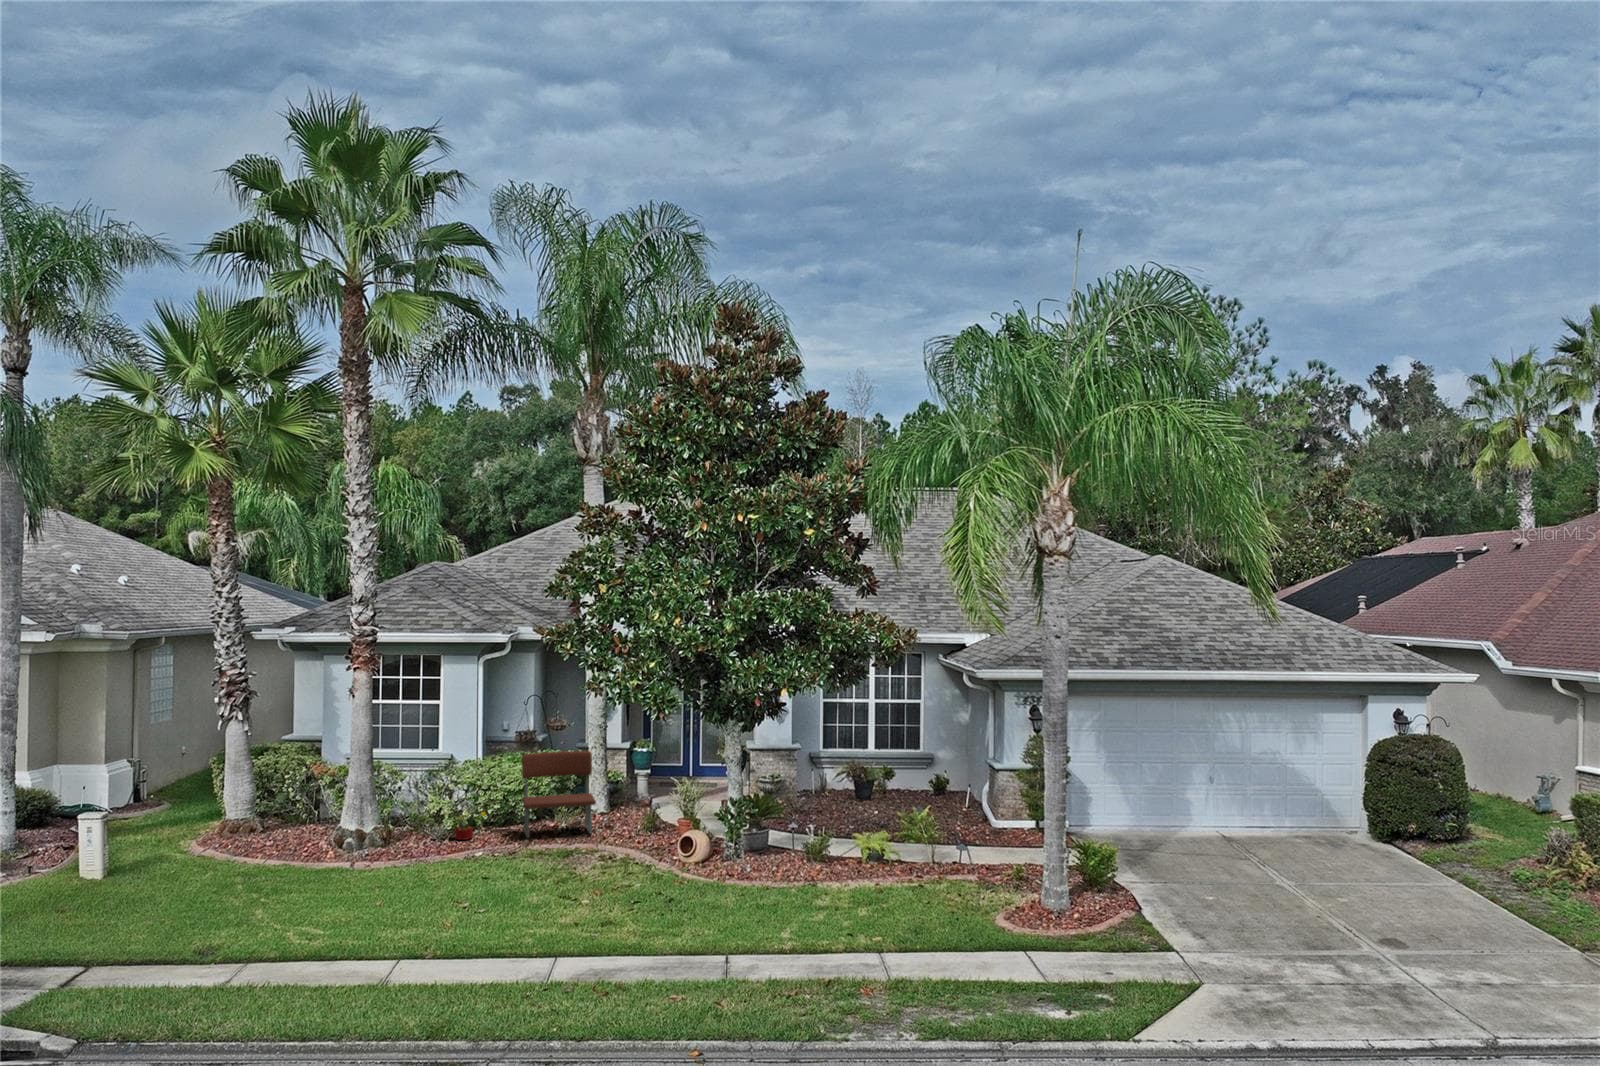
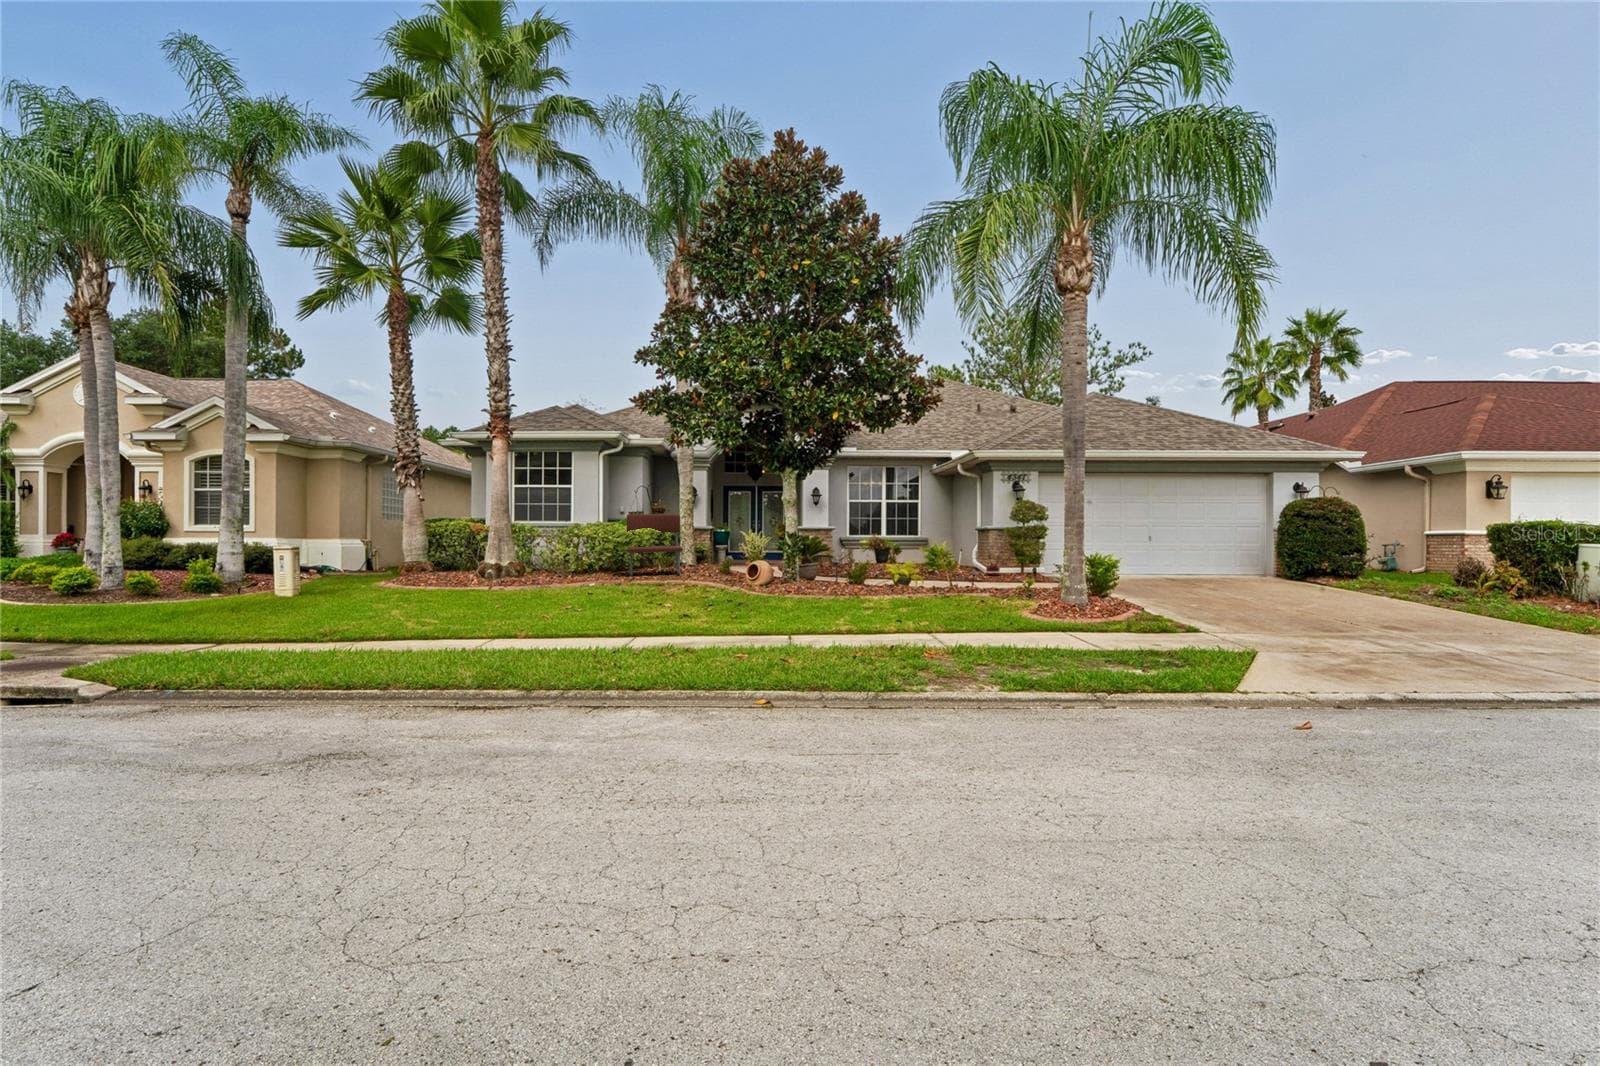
decorative plant: present [455,797,485,840] -> present [986,552,1006,576]

